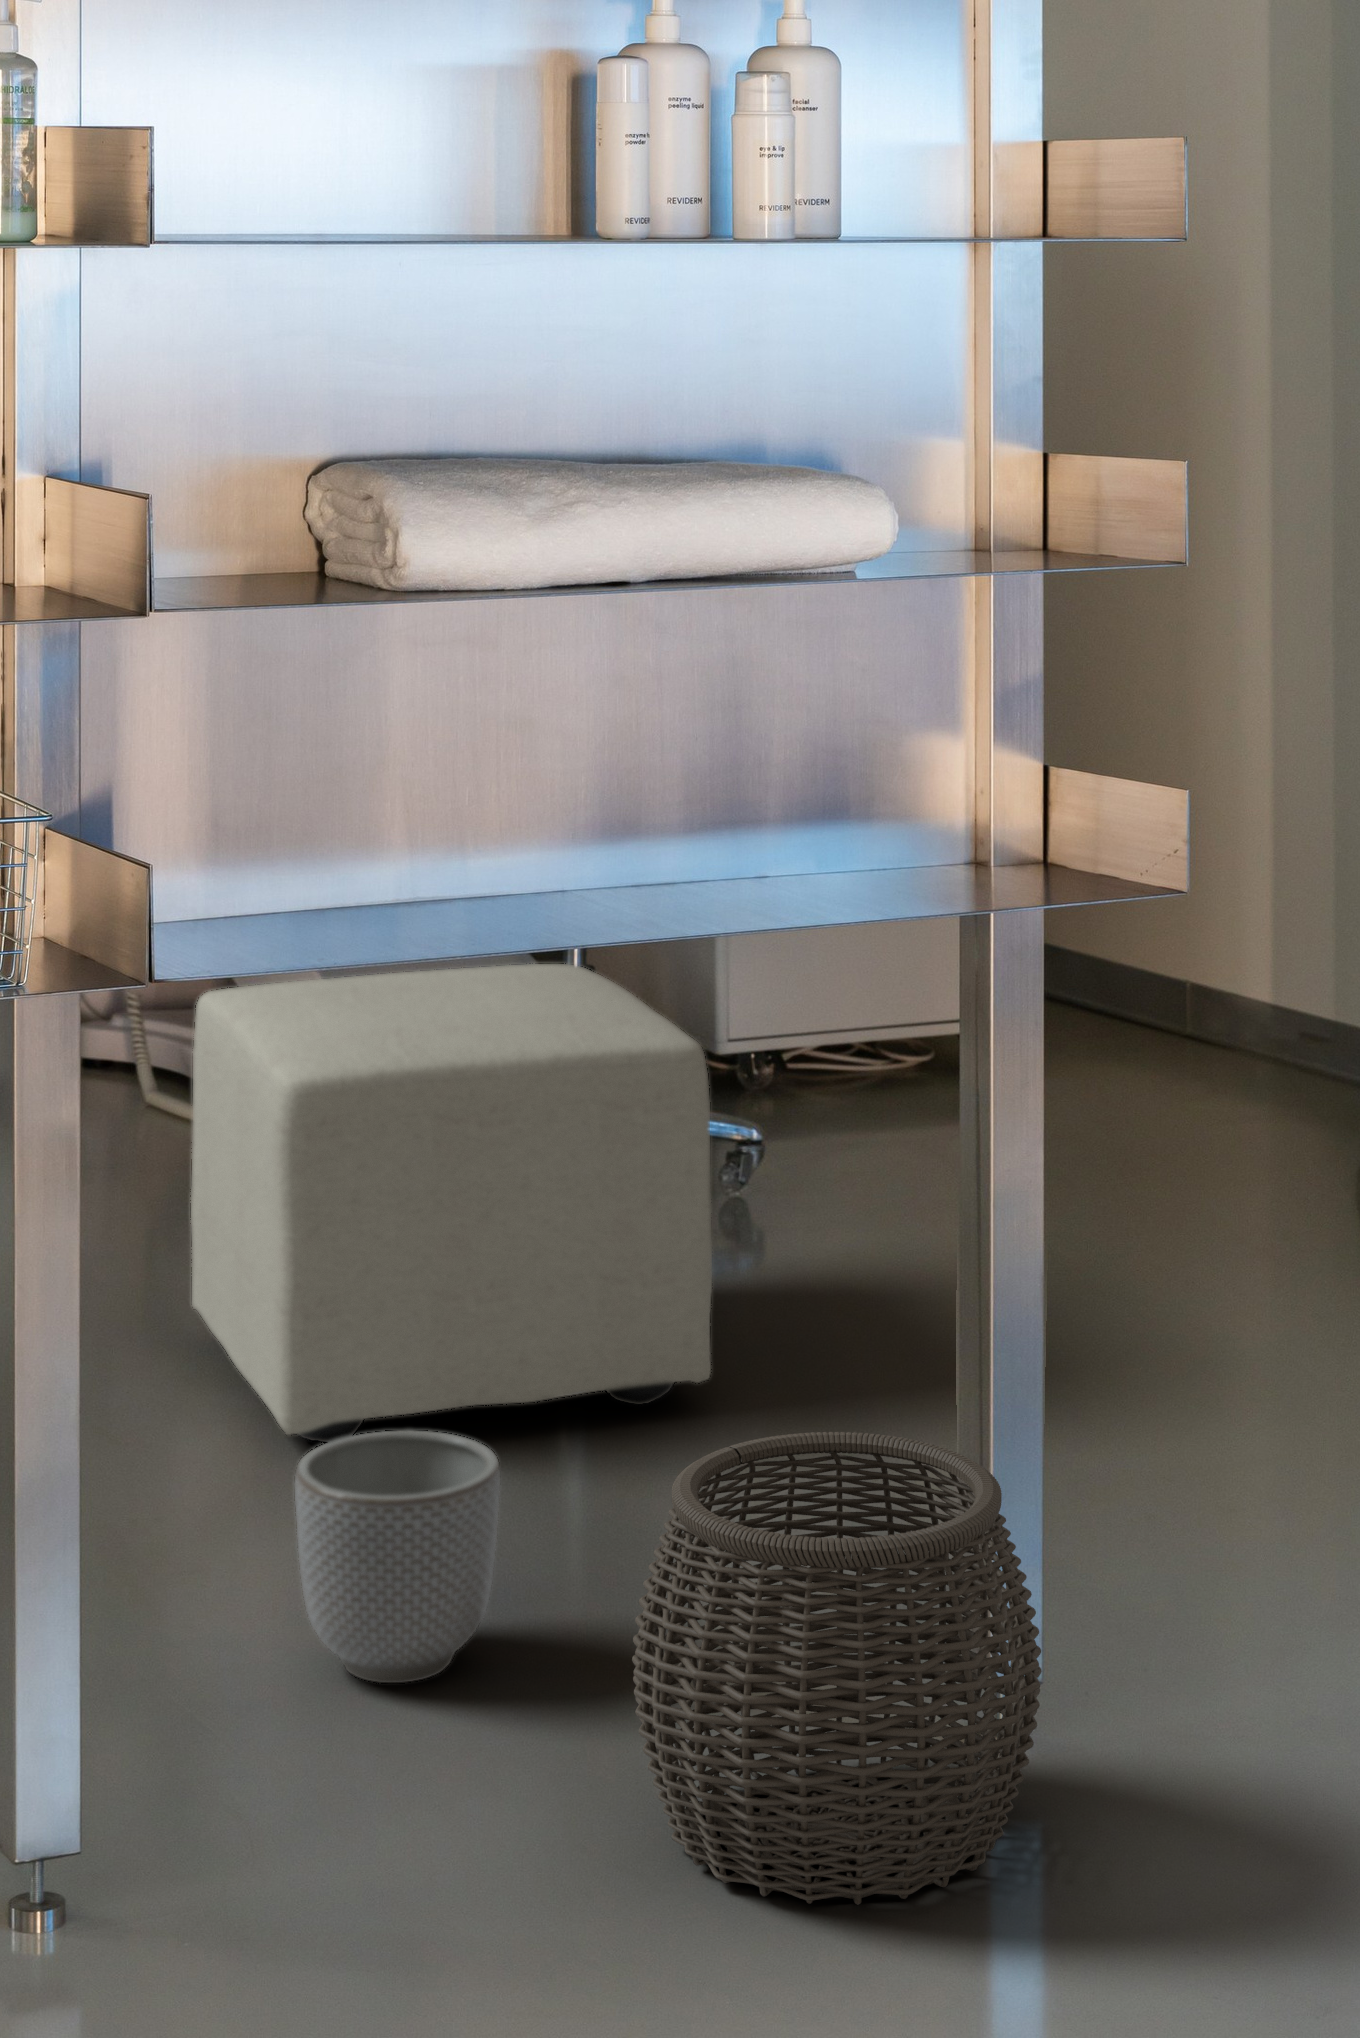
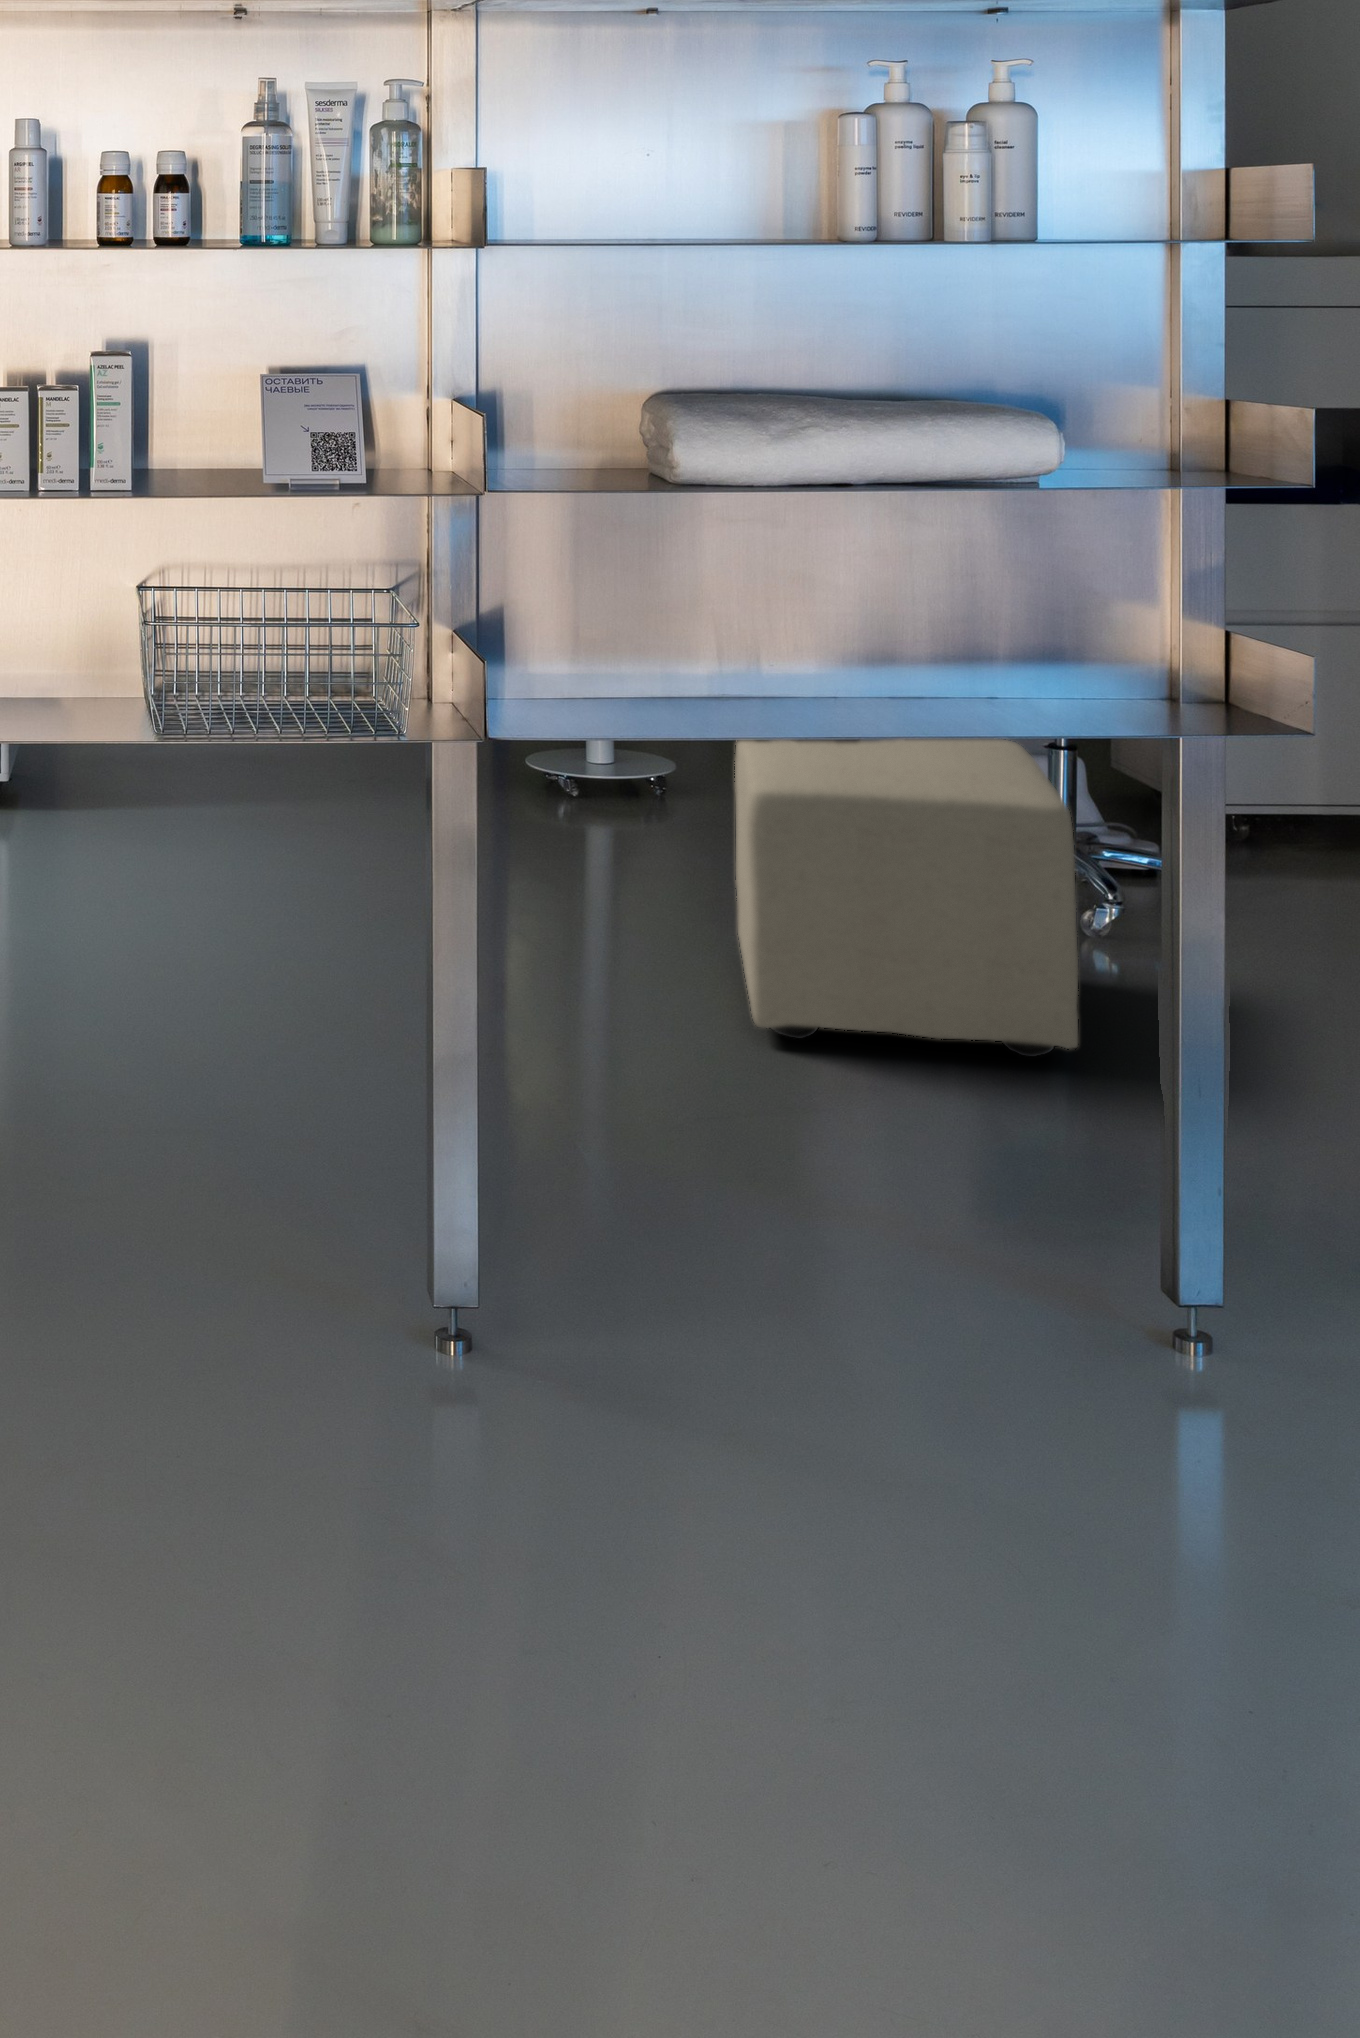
planter: present [295,1430,500,1683] -> none [687,1030,830,1204]
woven basket: present [632,1432,1042,1905] -> none [852,1084,1170,1439]

